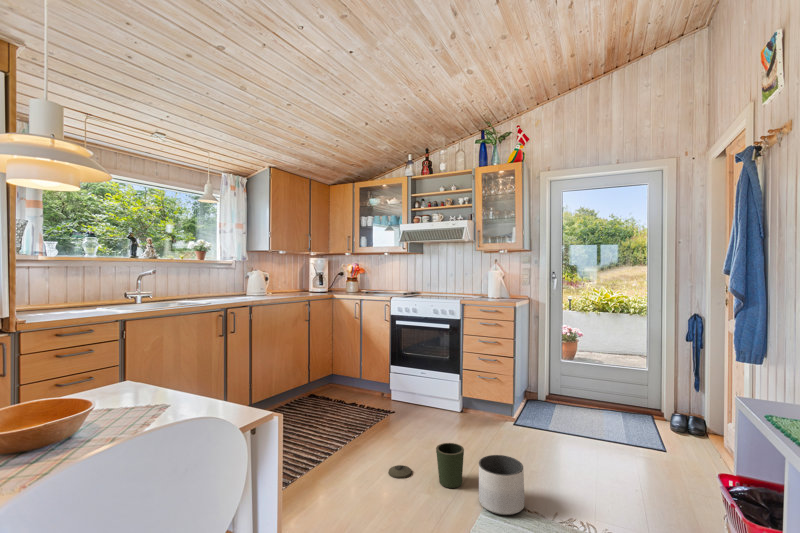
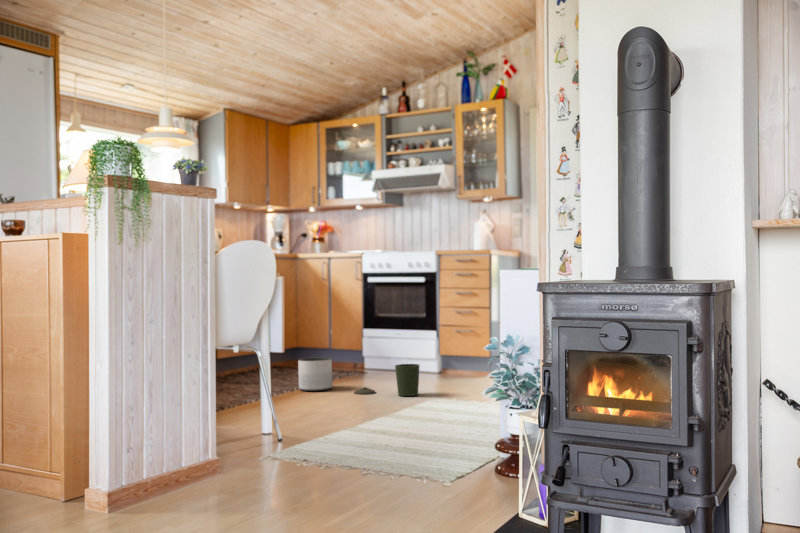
planter: present [479,455,525,515] -> present [298,357,333,391]

